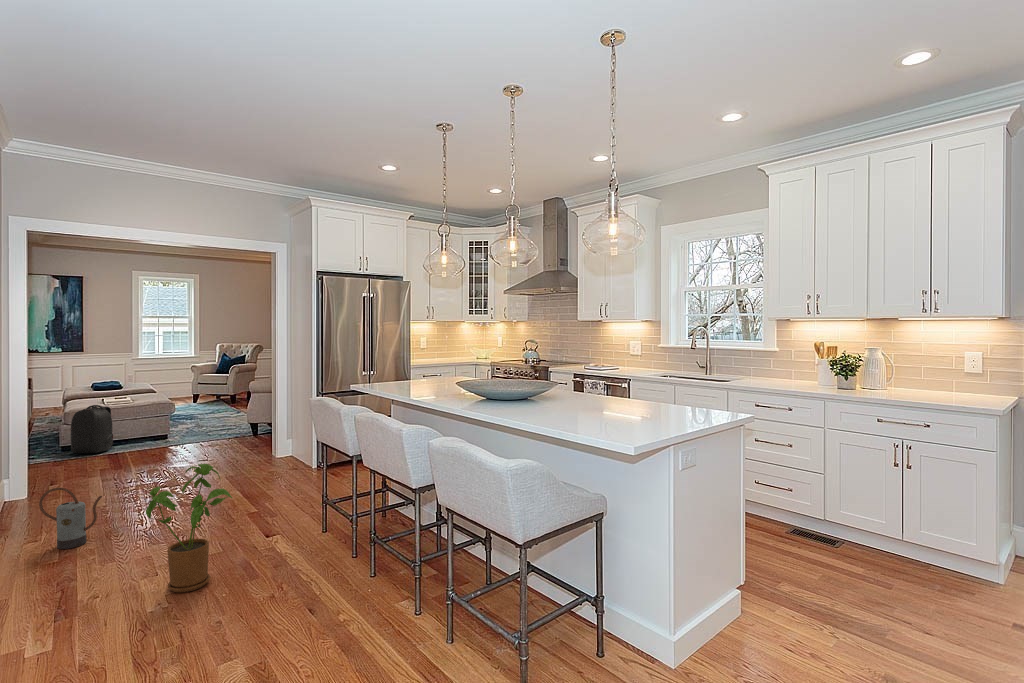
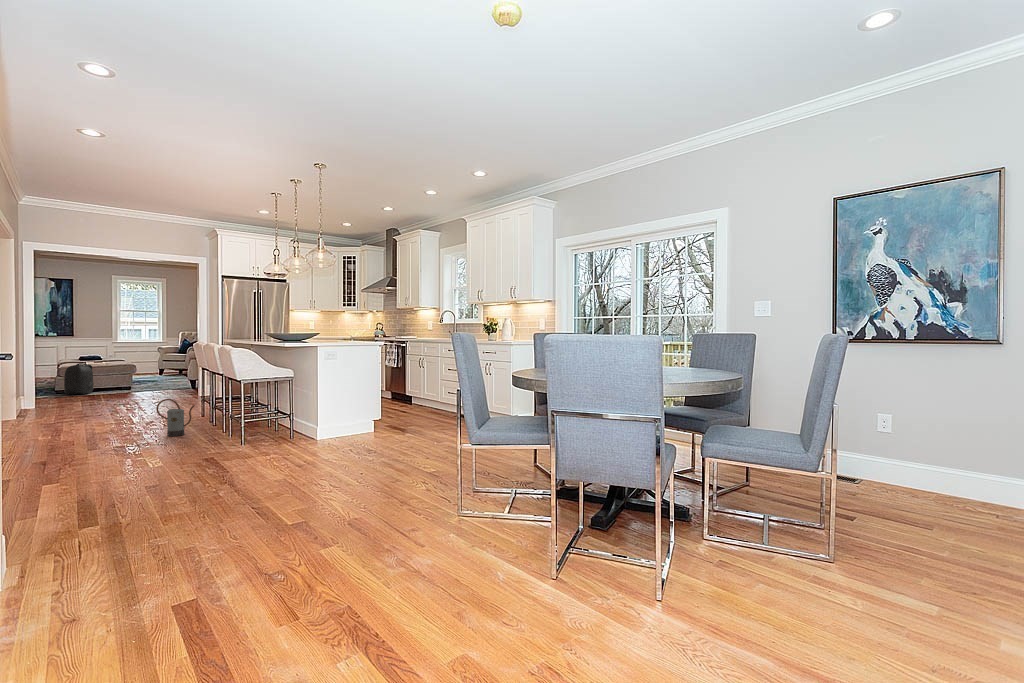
house plant: present [146,464,232,592] -> none [105,369,150,430]
watering can: present [39,488,102,549] -> present [156,399,195,436]

